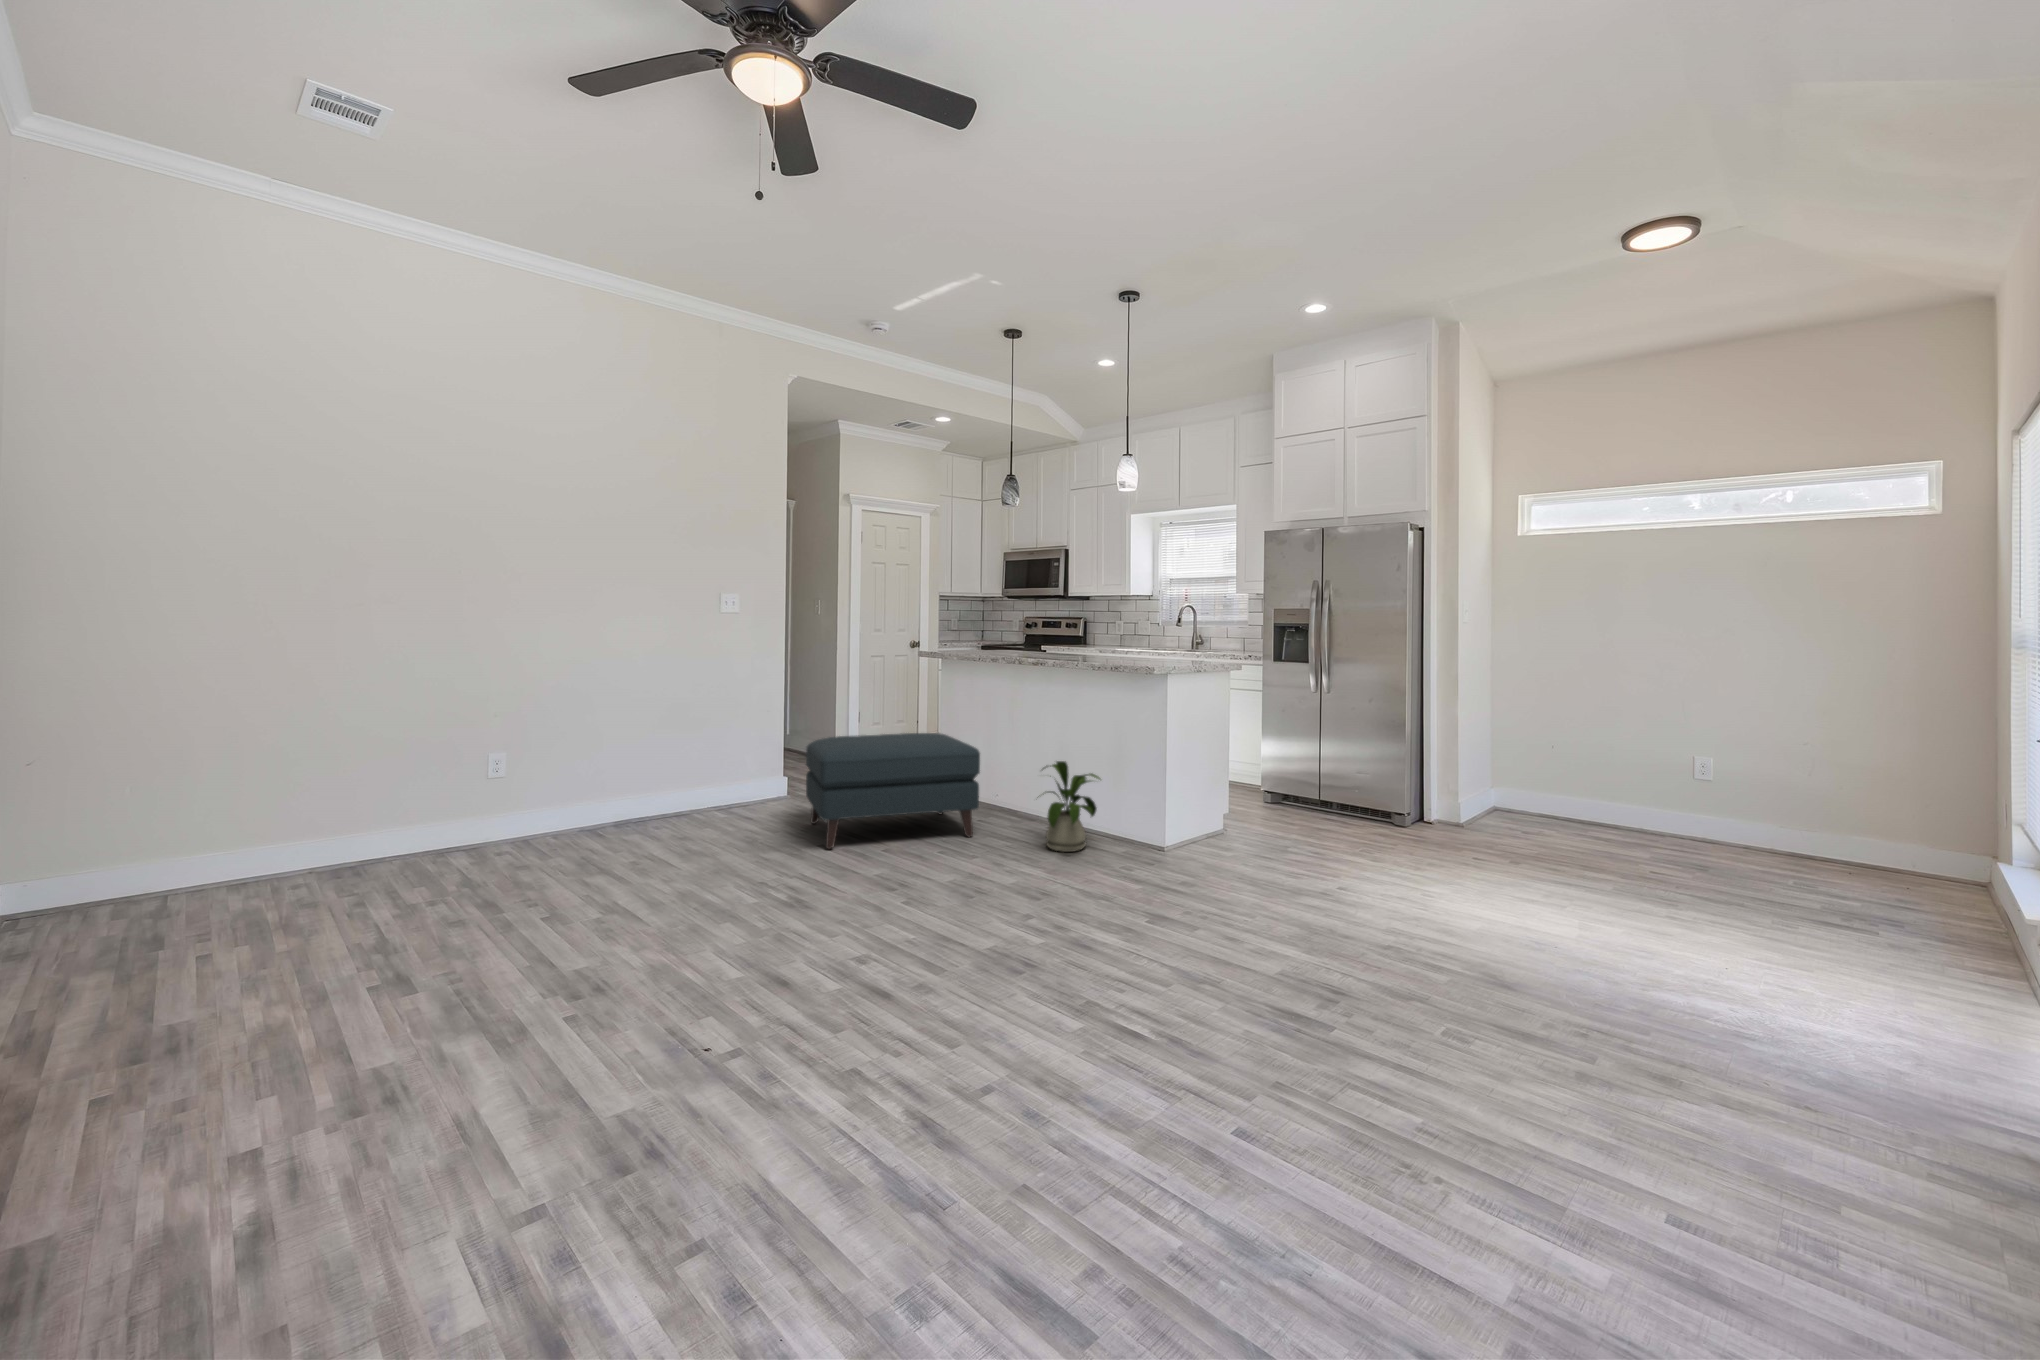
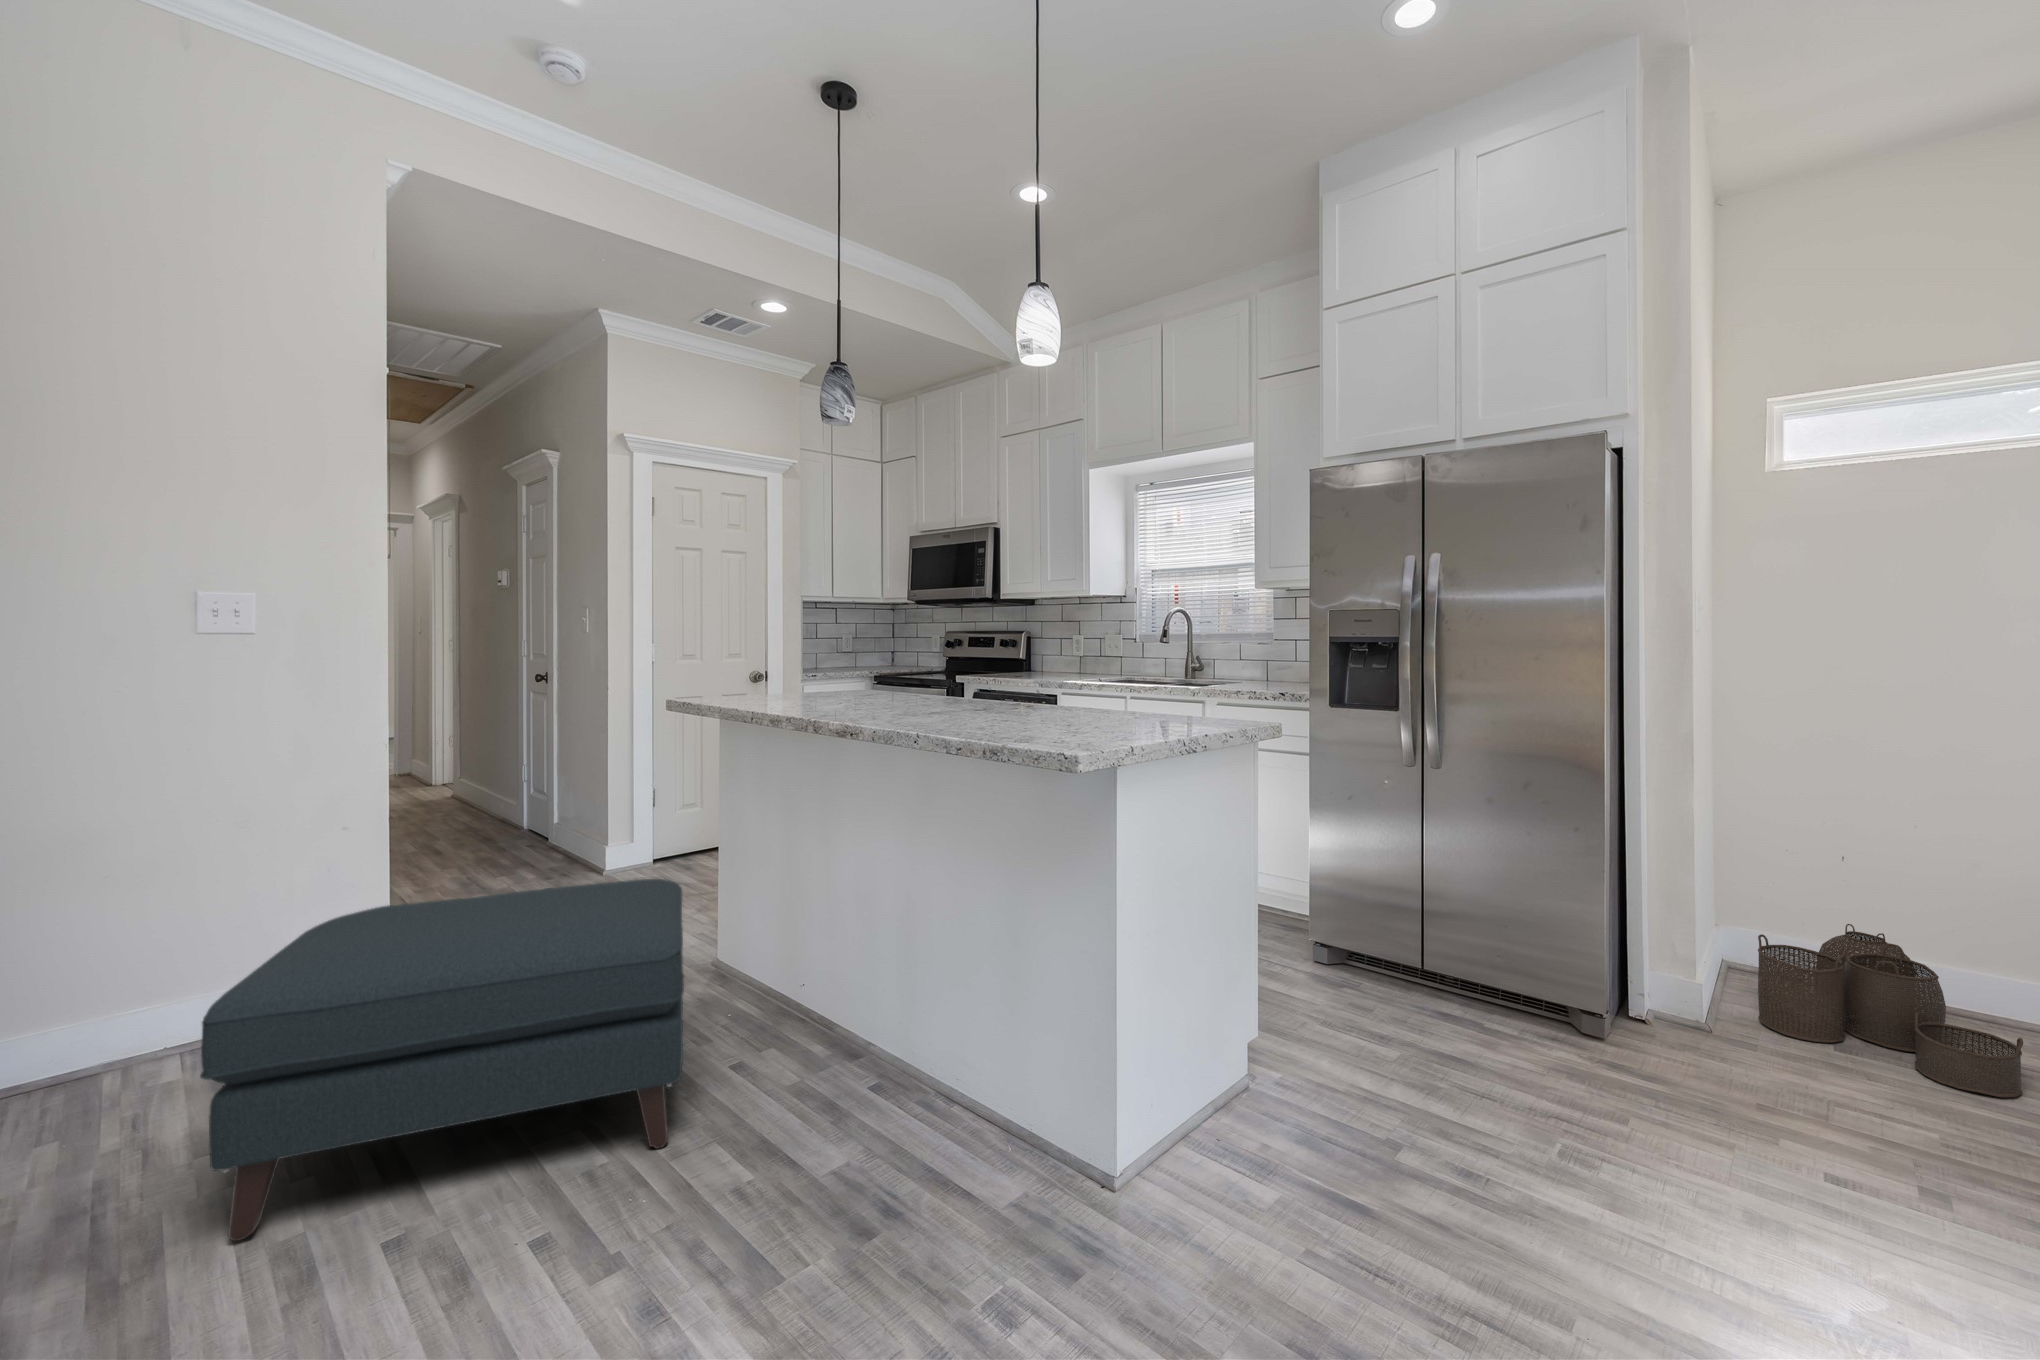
house plant: present [1043,761,1100,852] -> none [777,979,950,1219]
woven basket: none [1489,777,1594,841] -> present [1758,924,2023,1097]

